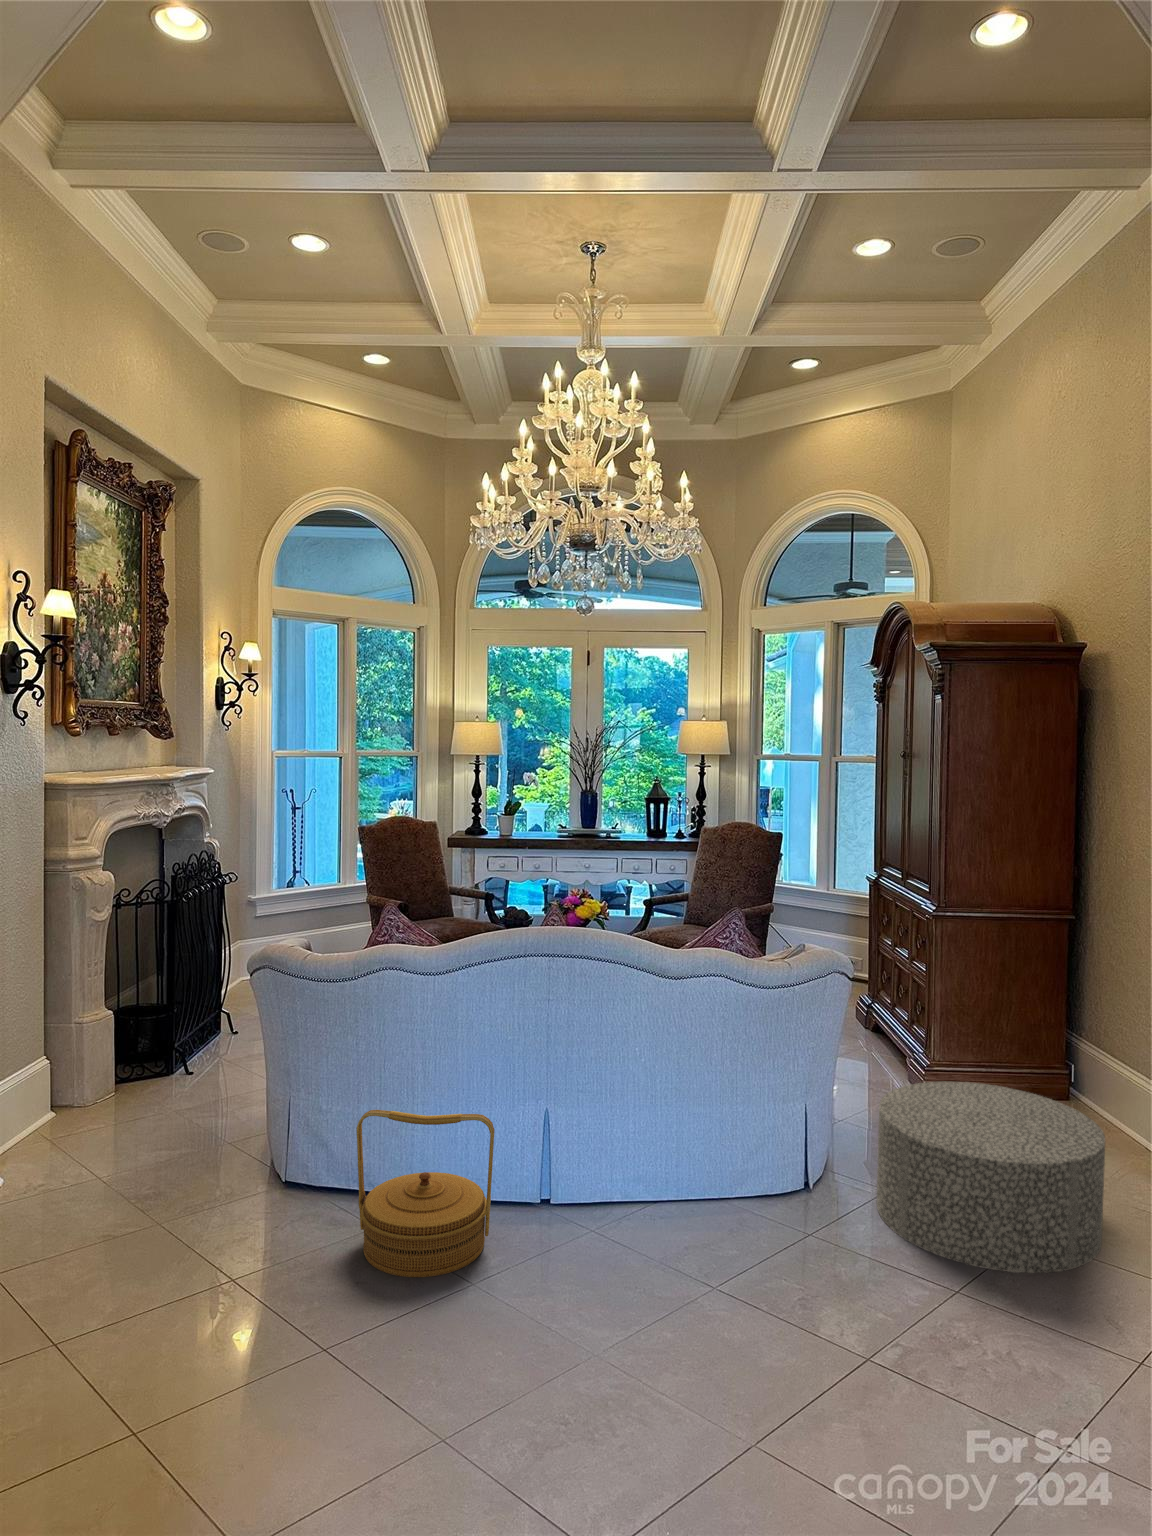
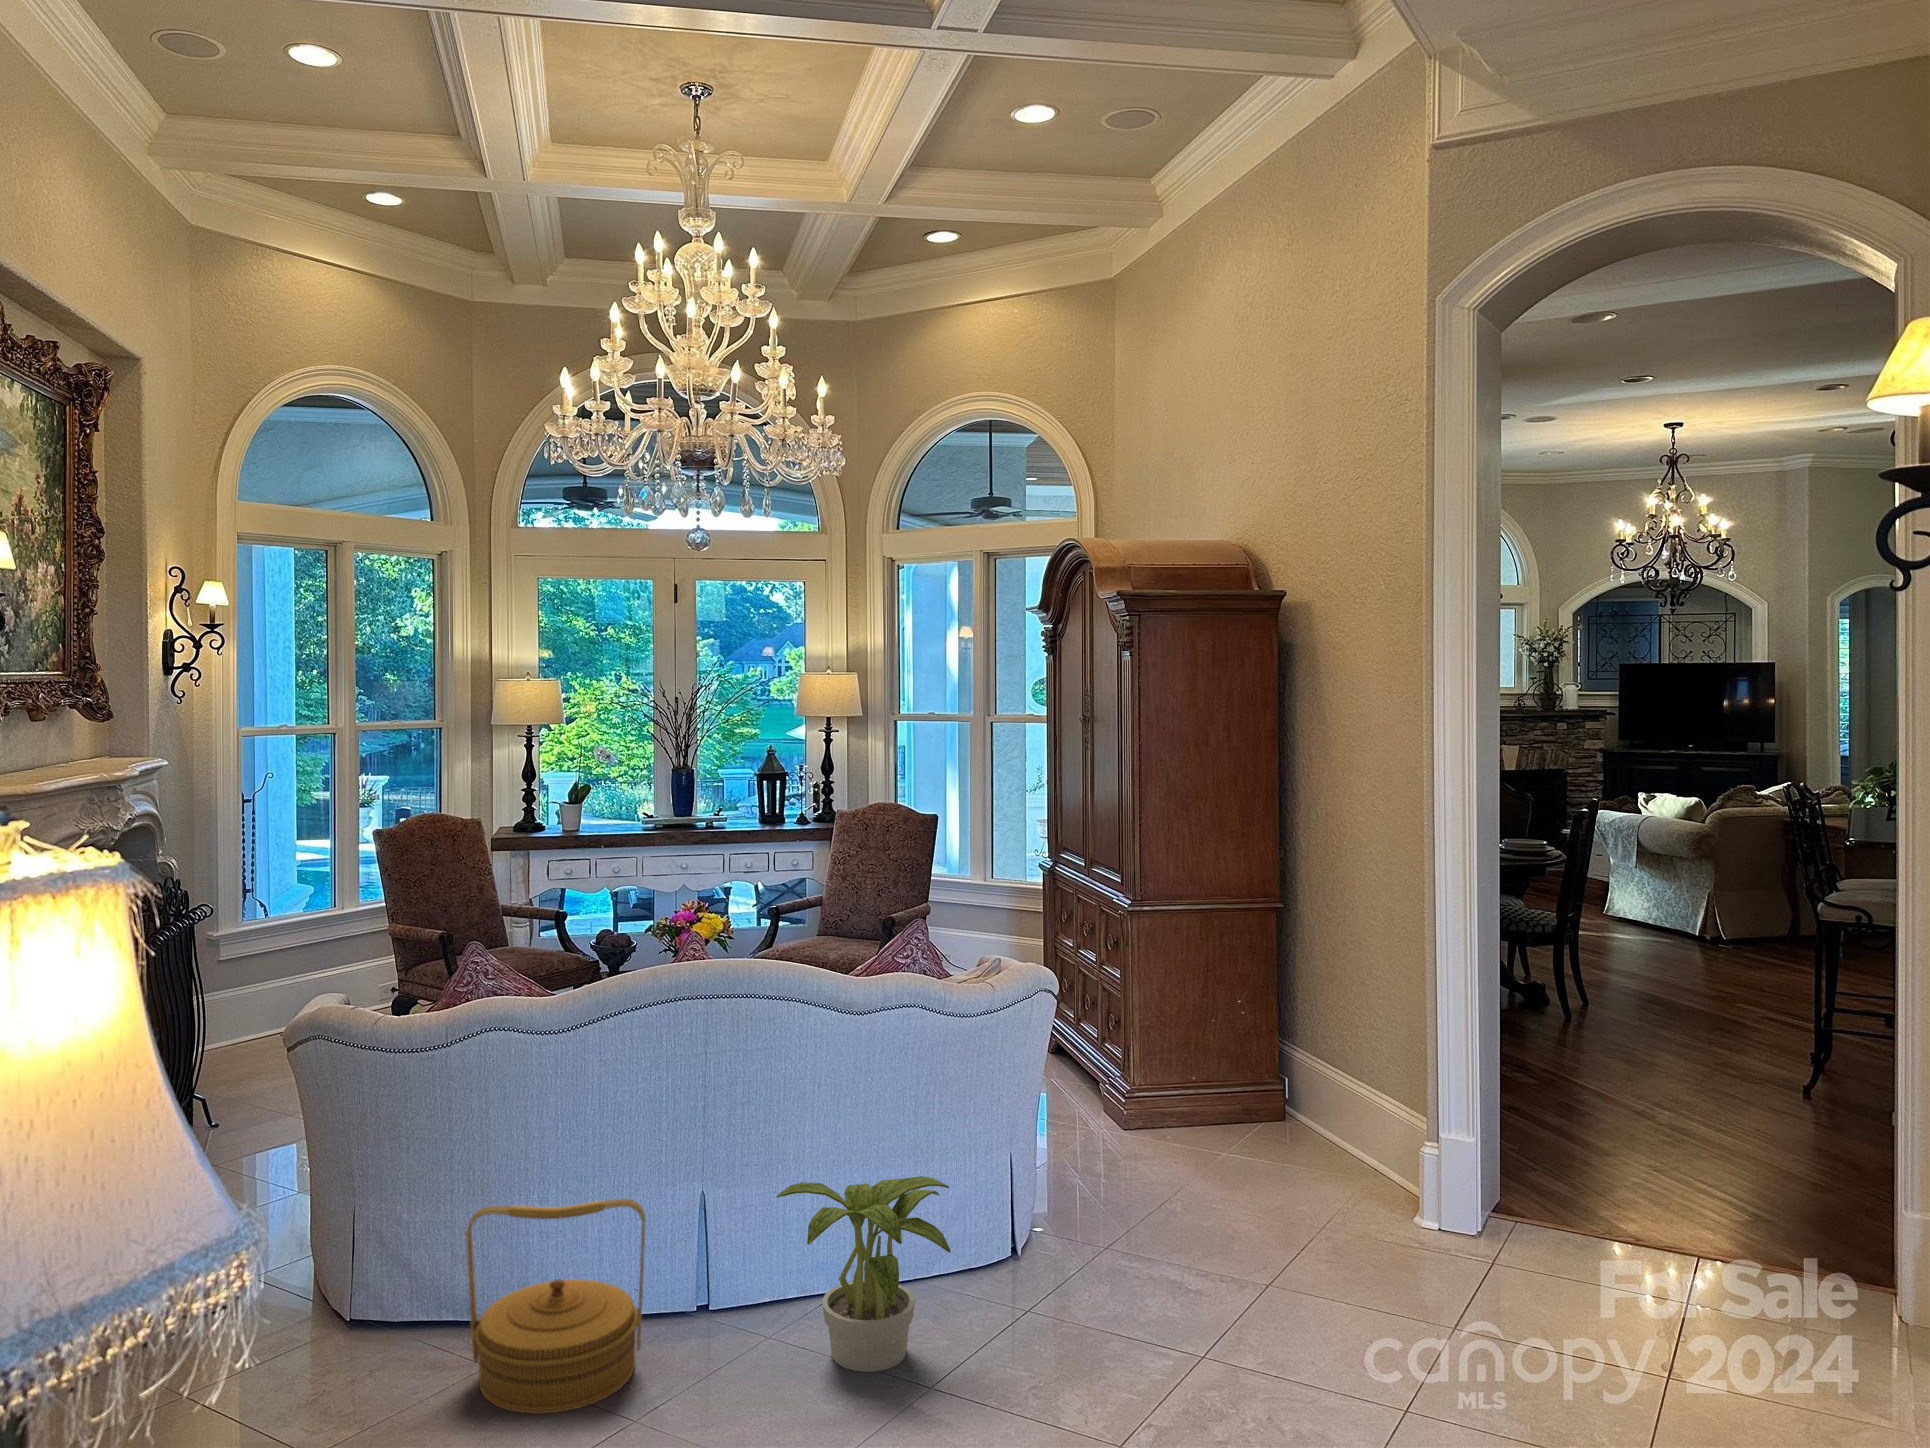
ottoman: present [877,1081,1105,1273] -> none [1091,1106,1337,1319]
potted plant: none [599,1115,744,1278] -> present [777,1176,951,1372]

